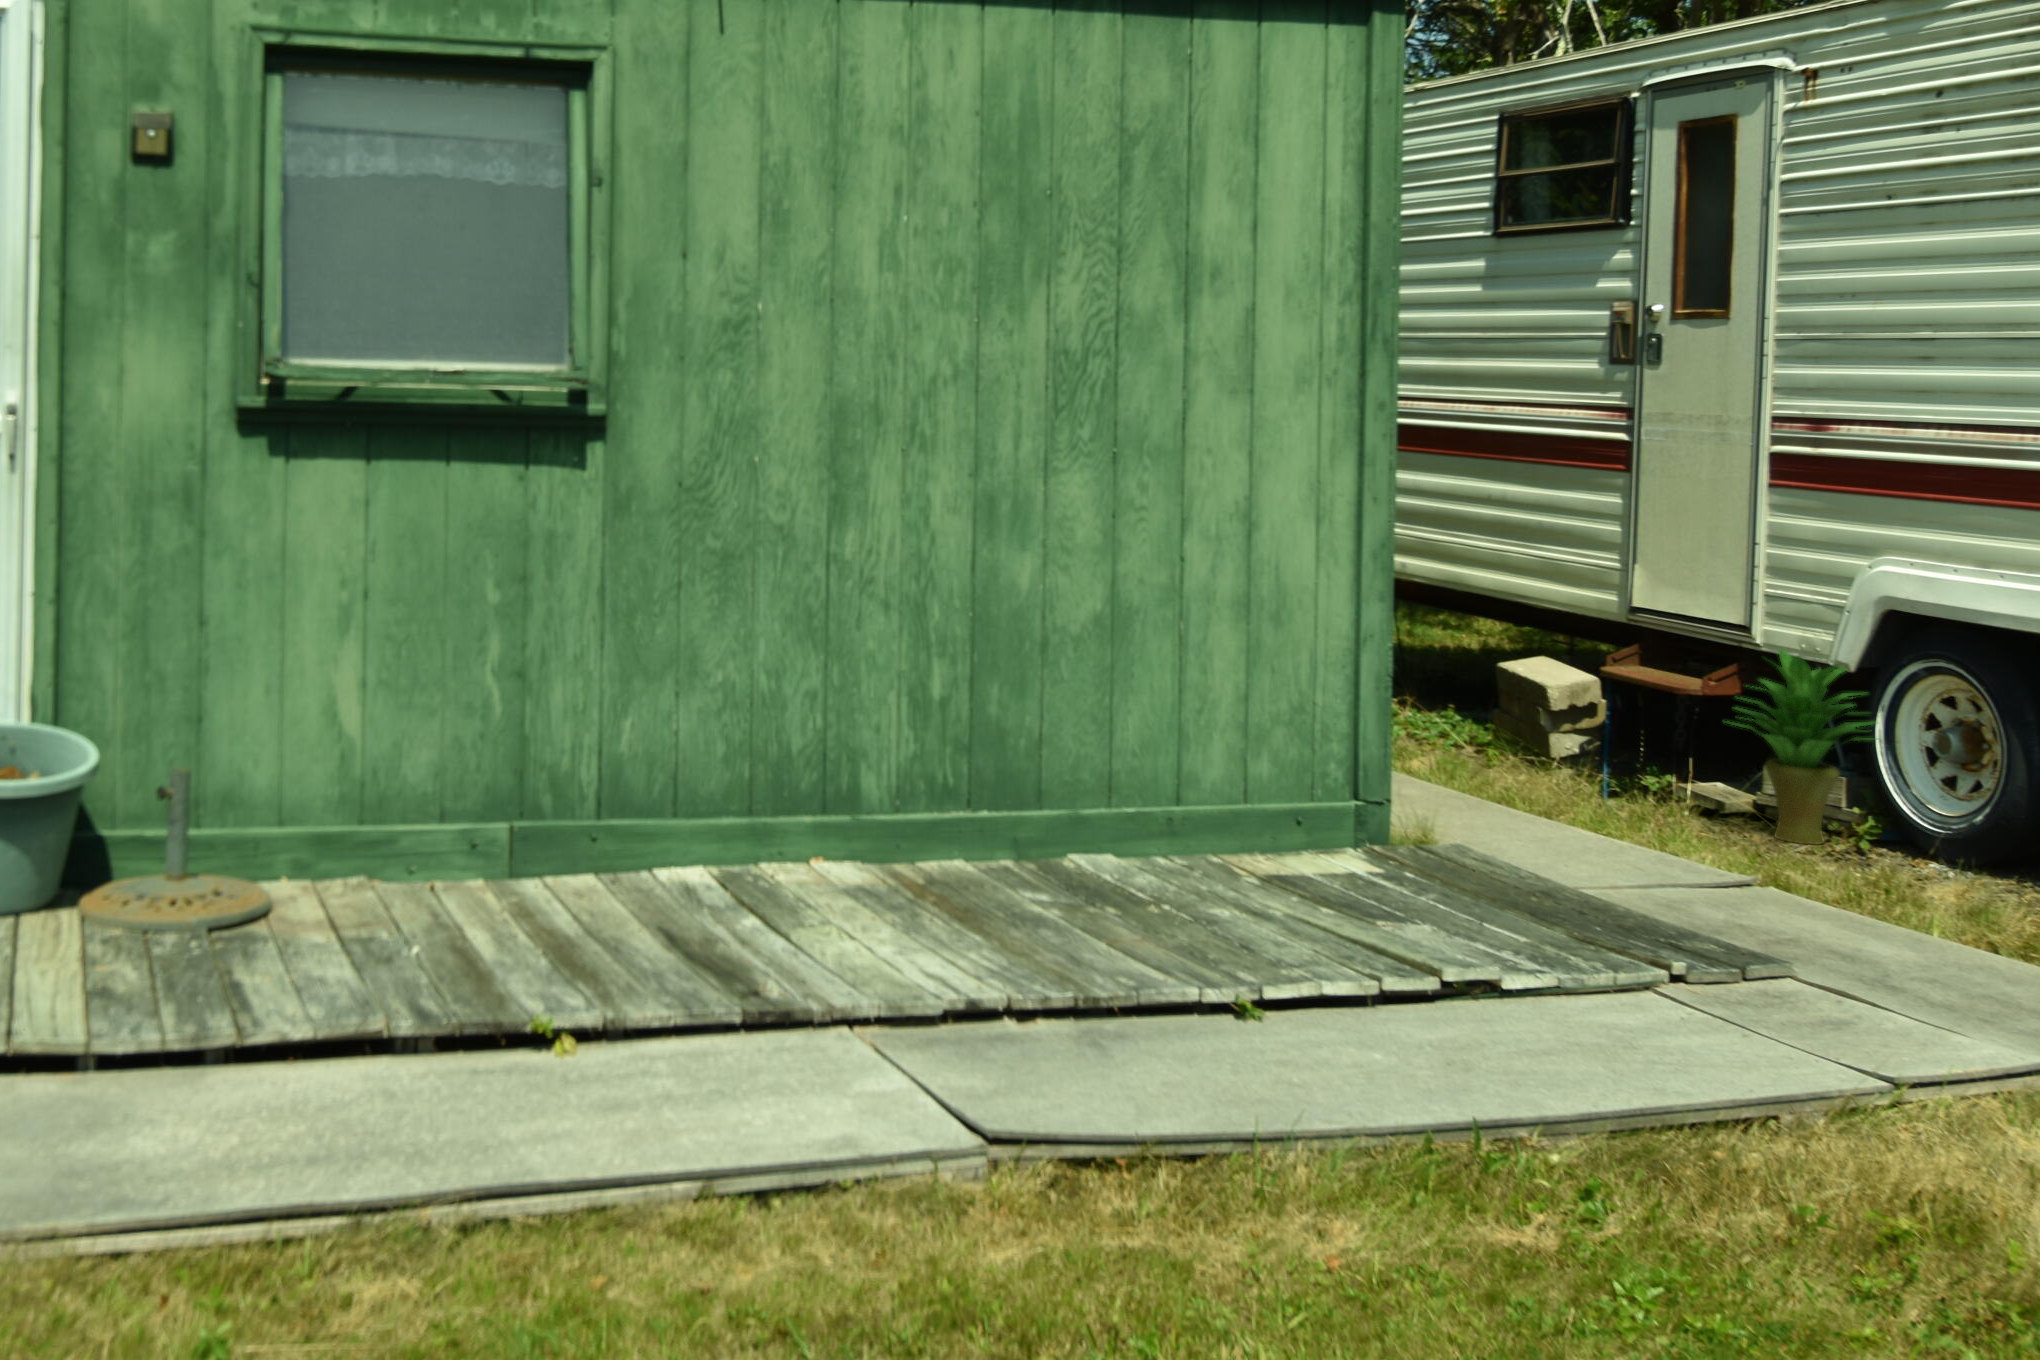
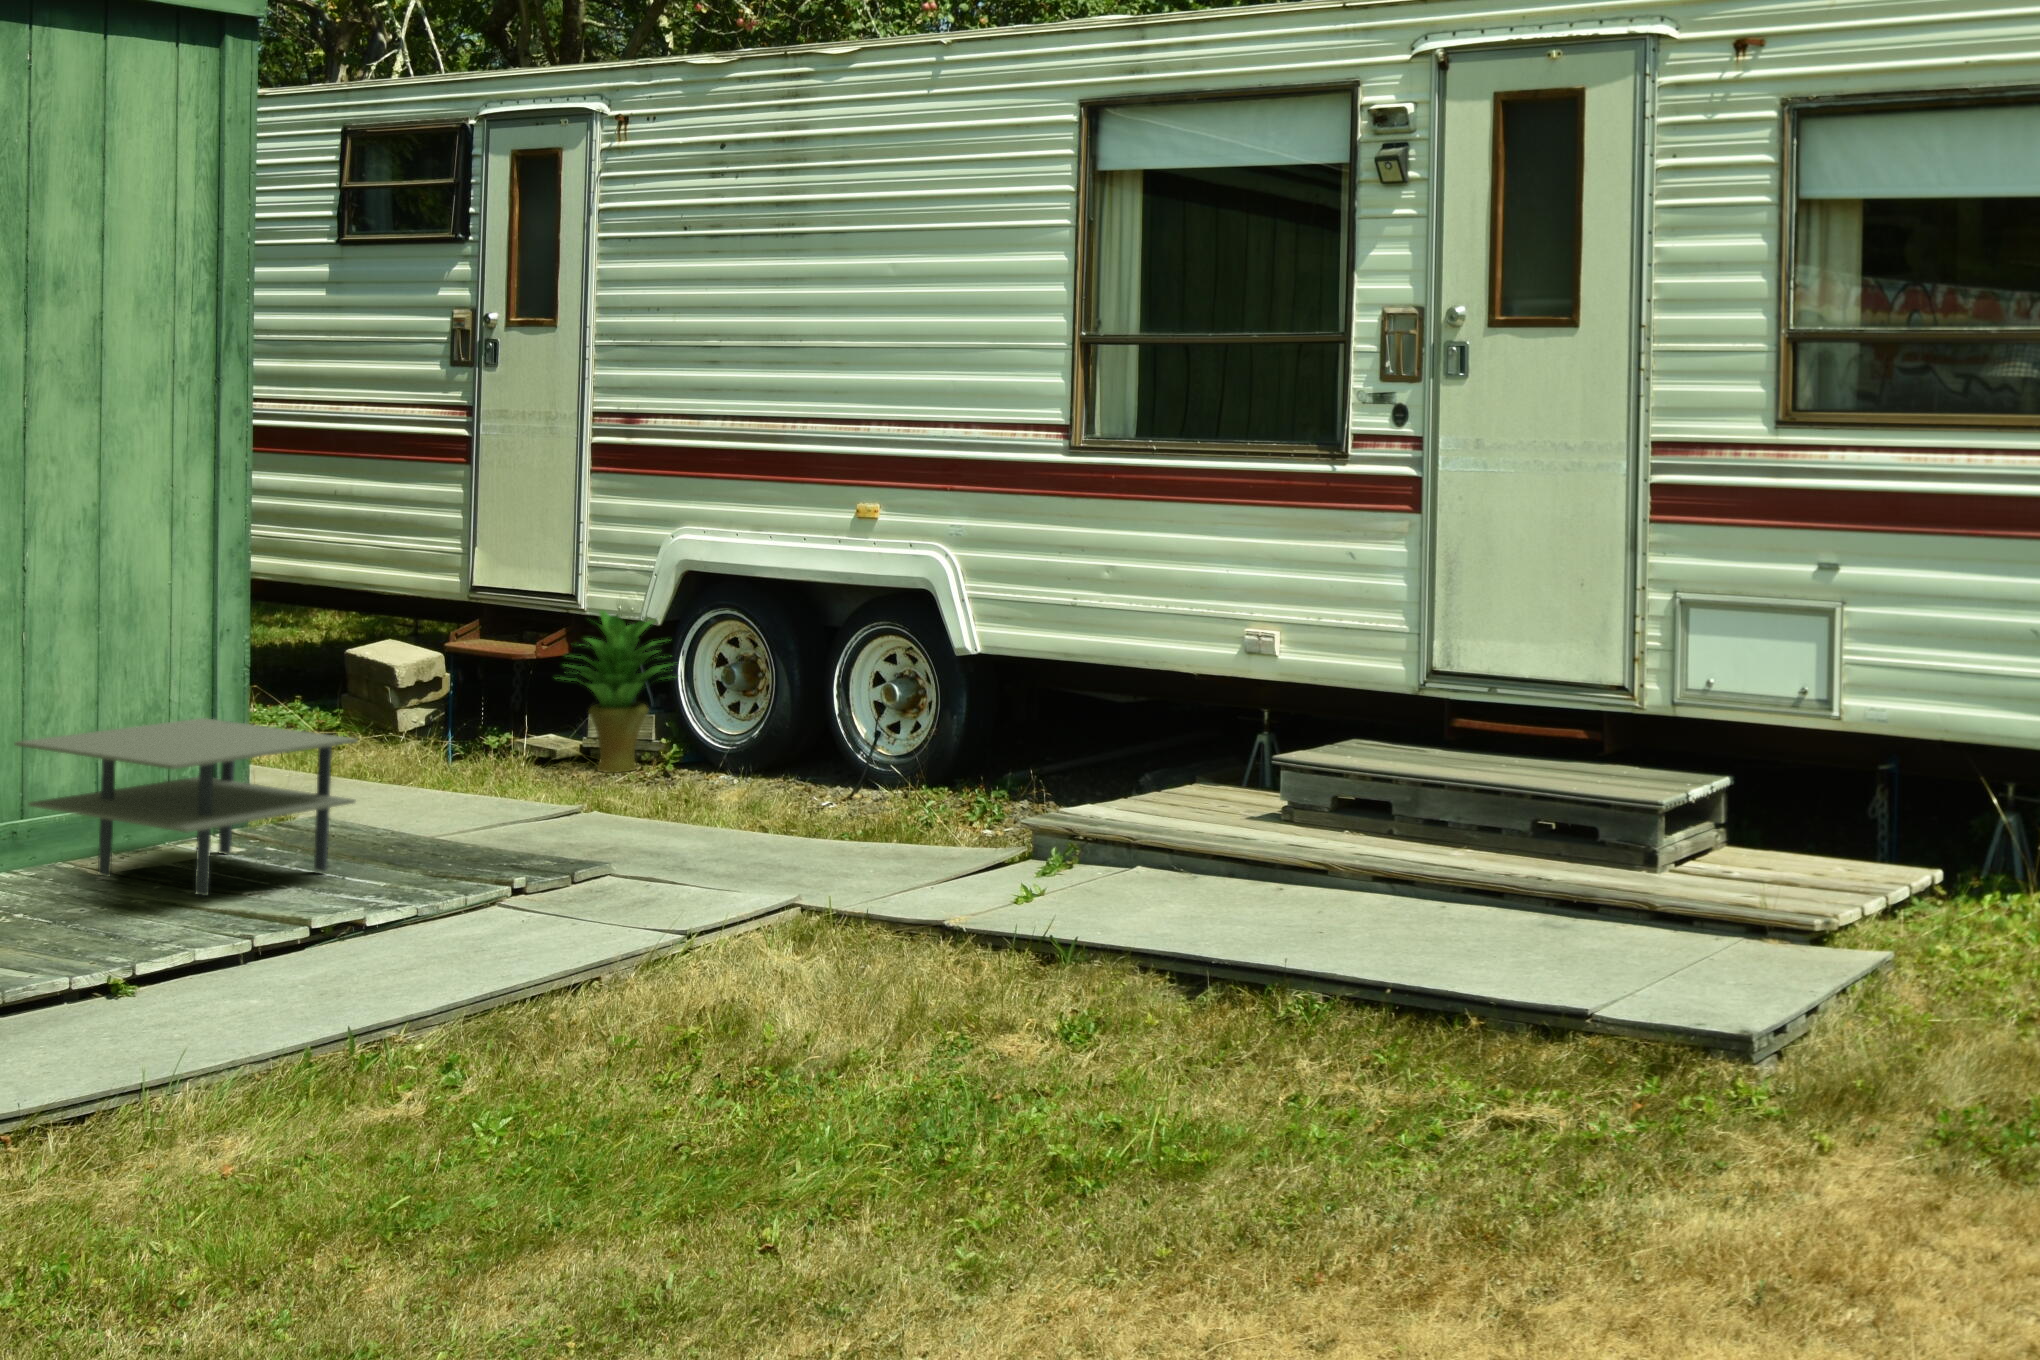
side table: none [1175,724,1496,915] -> present [15,718,357,896]

